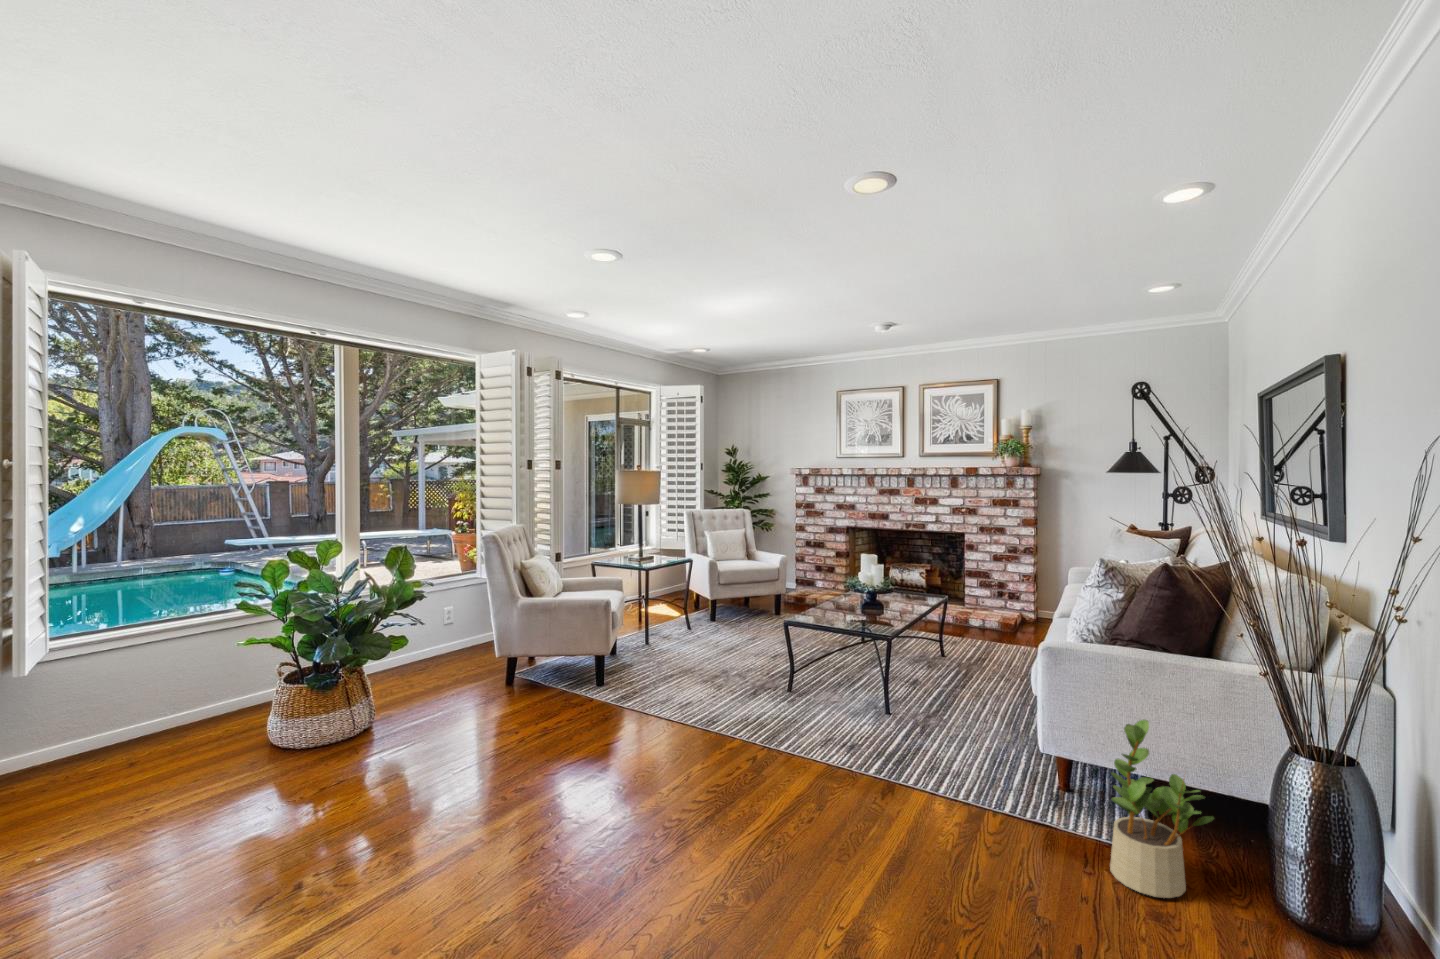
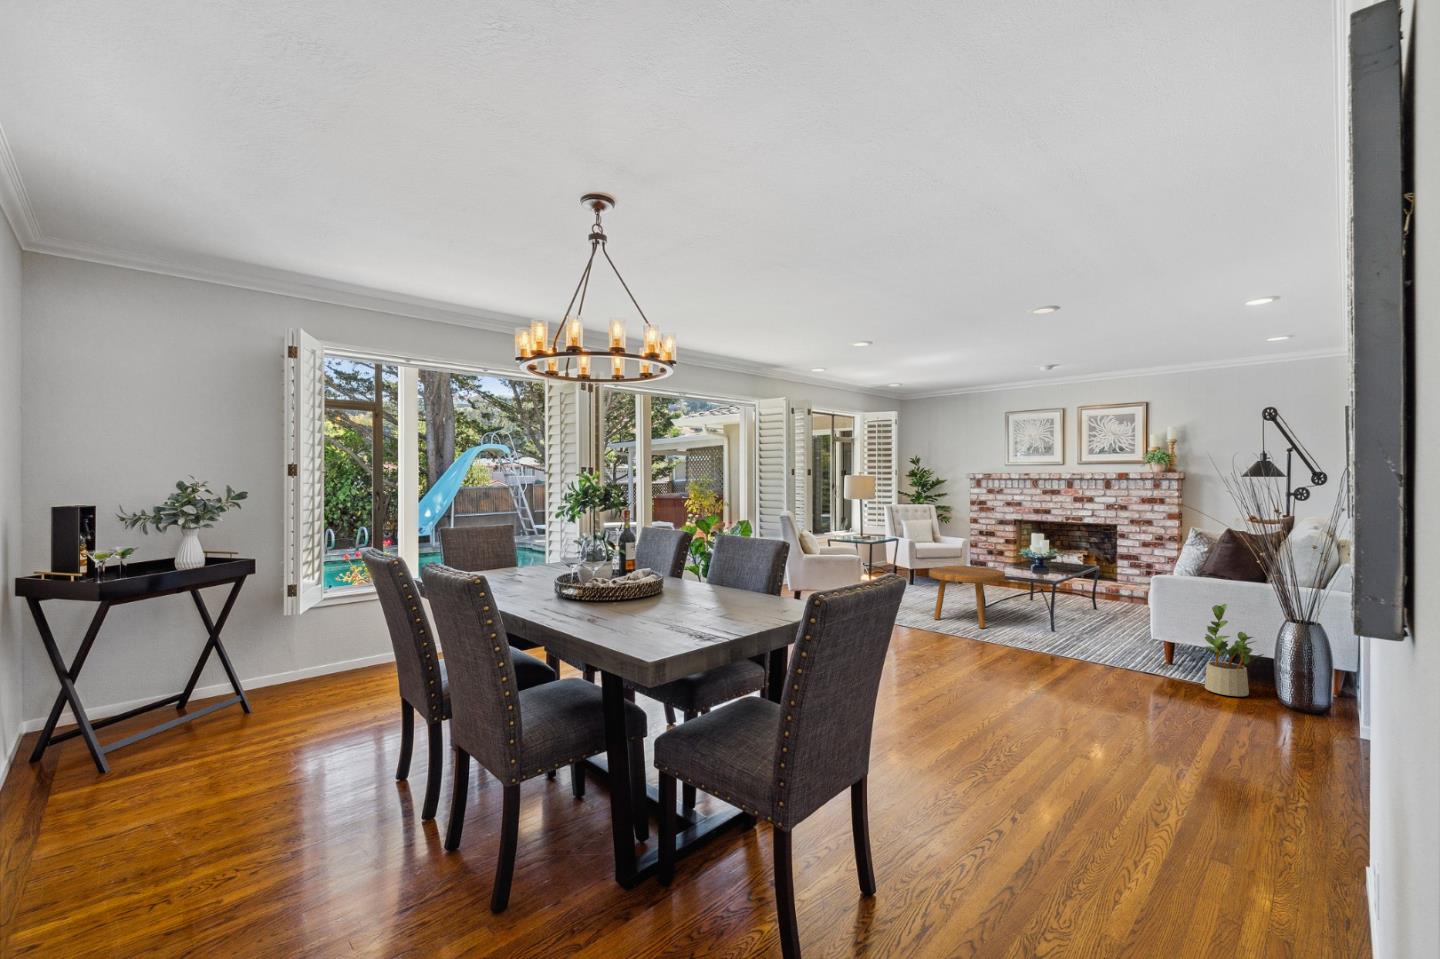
footstool: none [702,609,810,713] -> present [930,566,1005,628]

